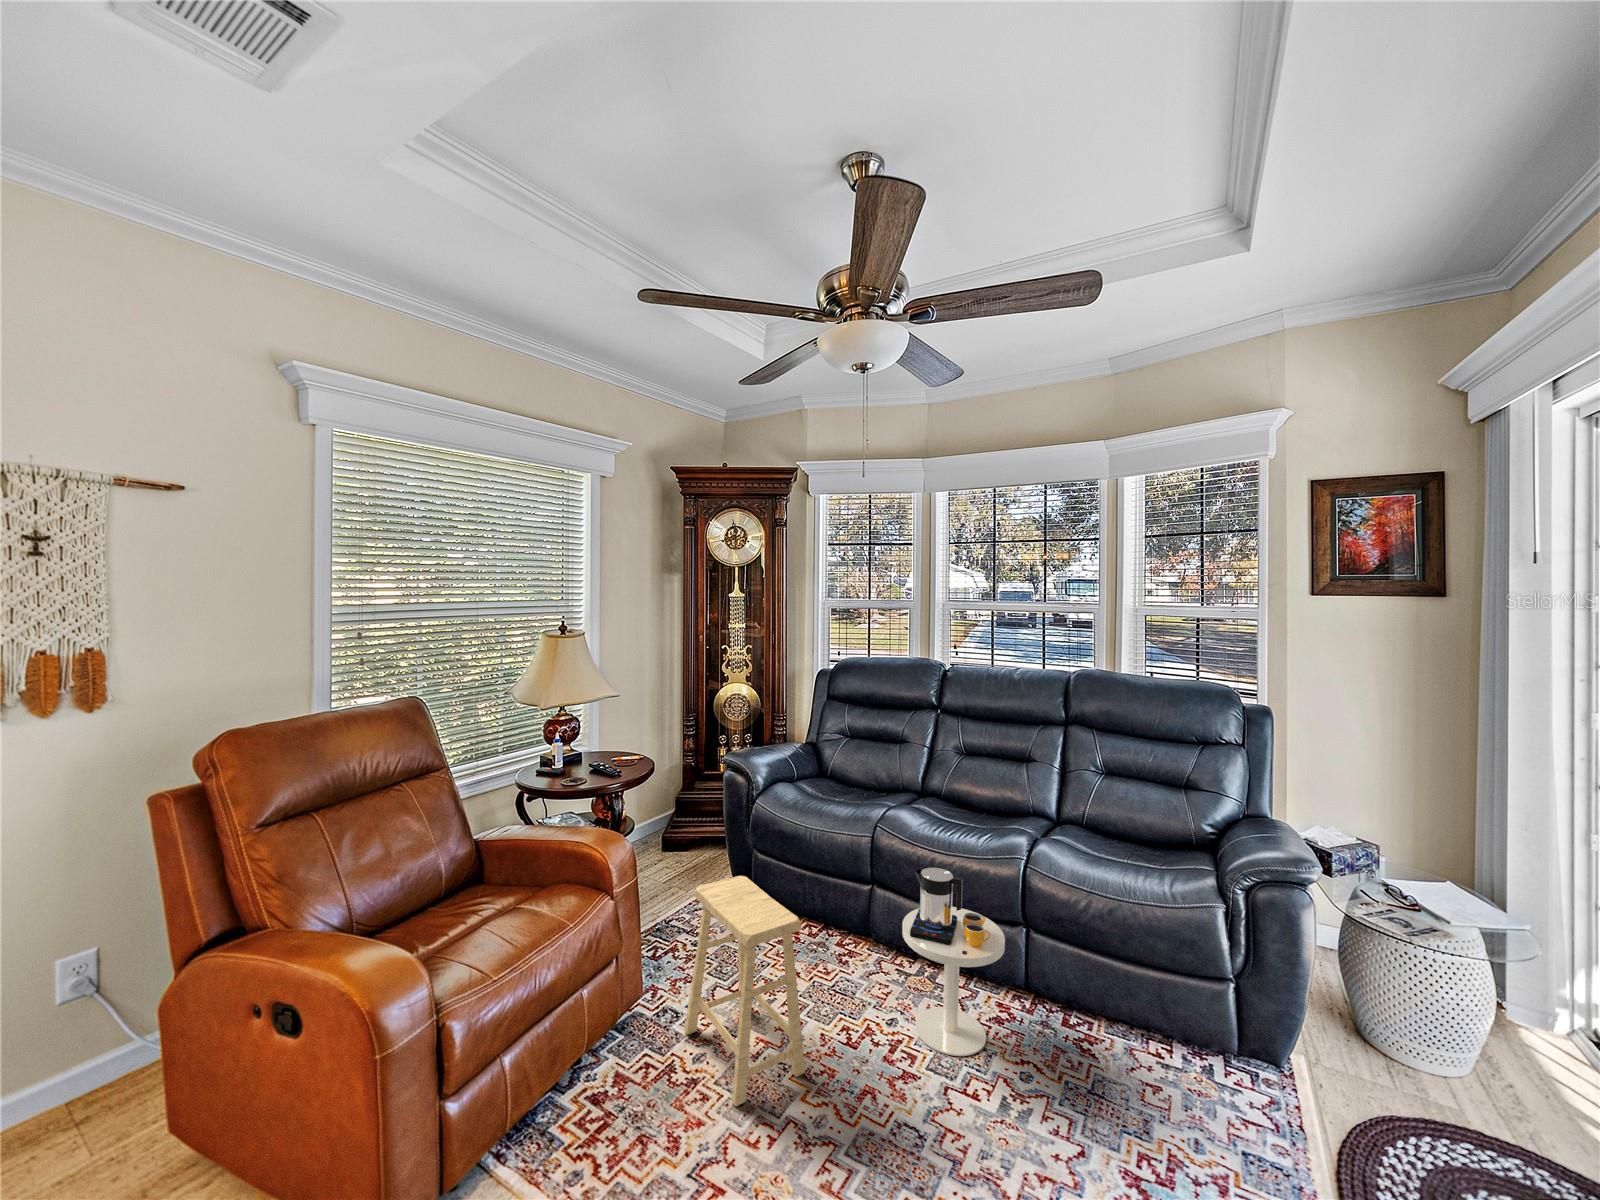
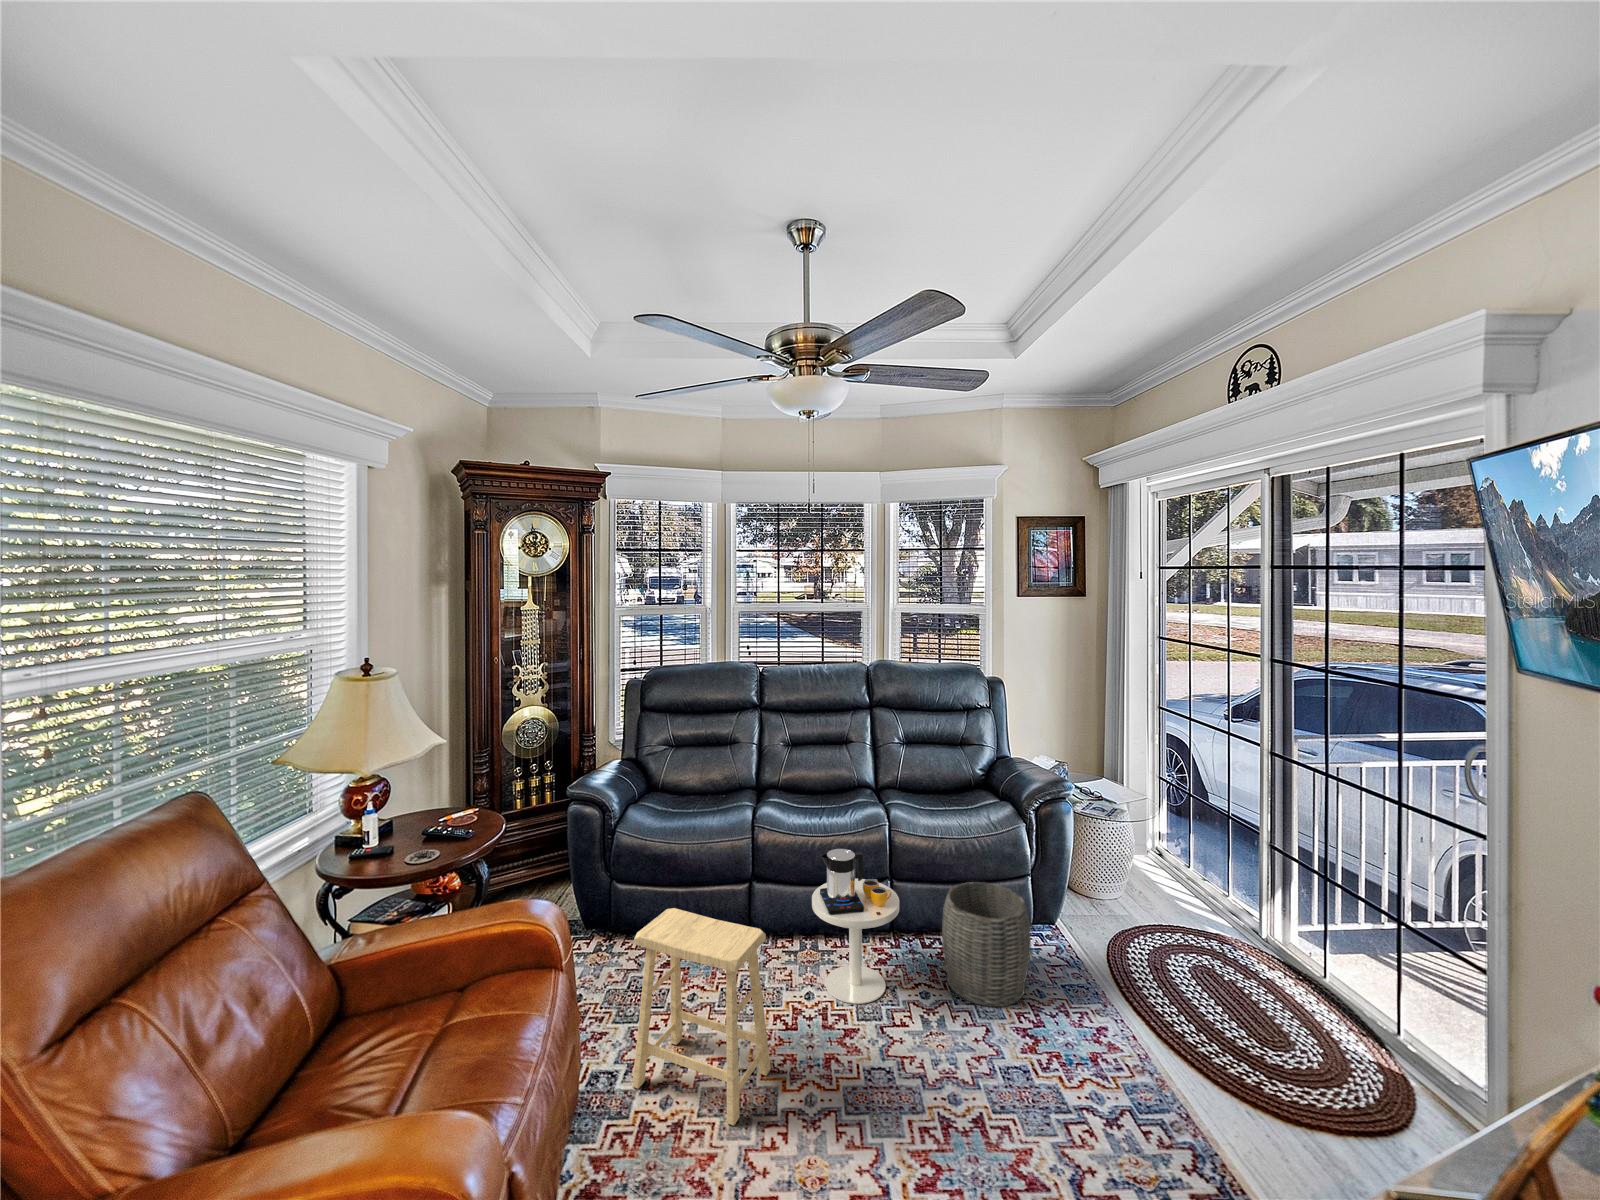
woven basket: none [1059,956,1186,1140] -> present [942,882,1031,1007]

